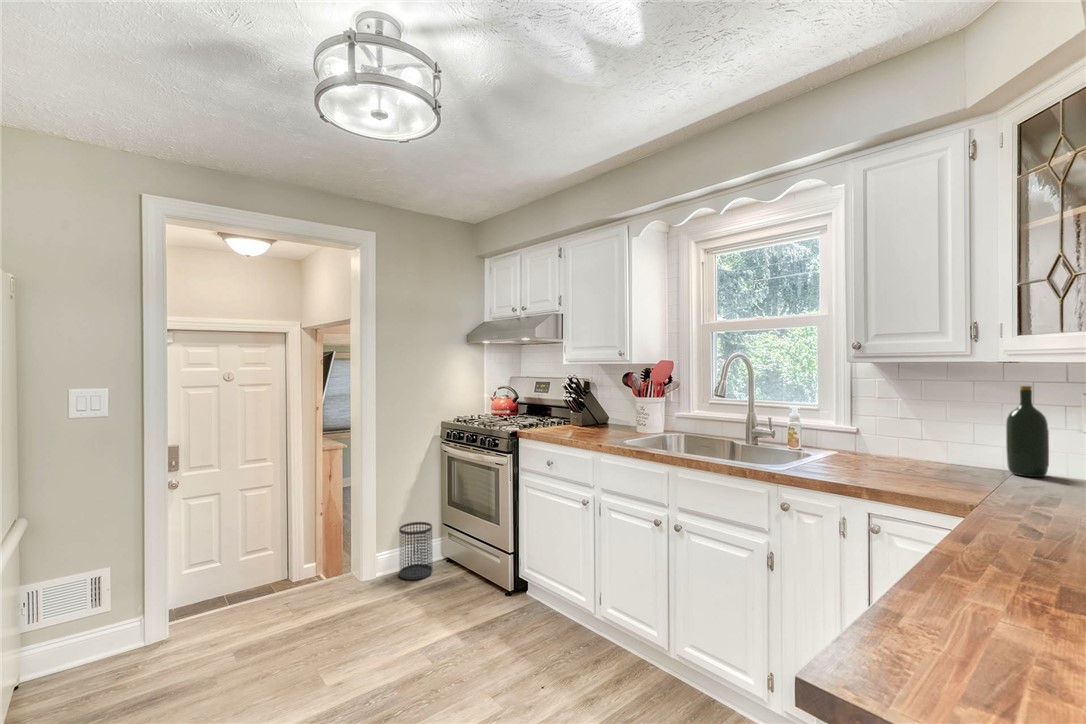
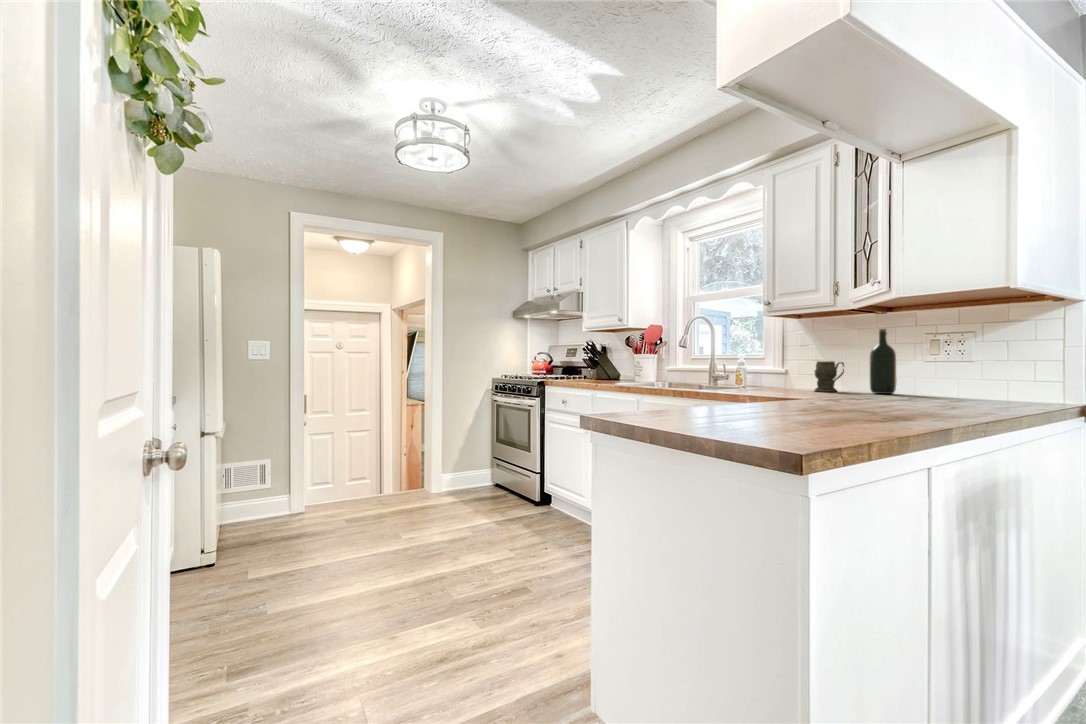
mug: none [917,424,957,468] -> present [814,361,844,392]
wastebasket: present [399,522,432,580] -> none [459,453,483,494]

